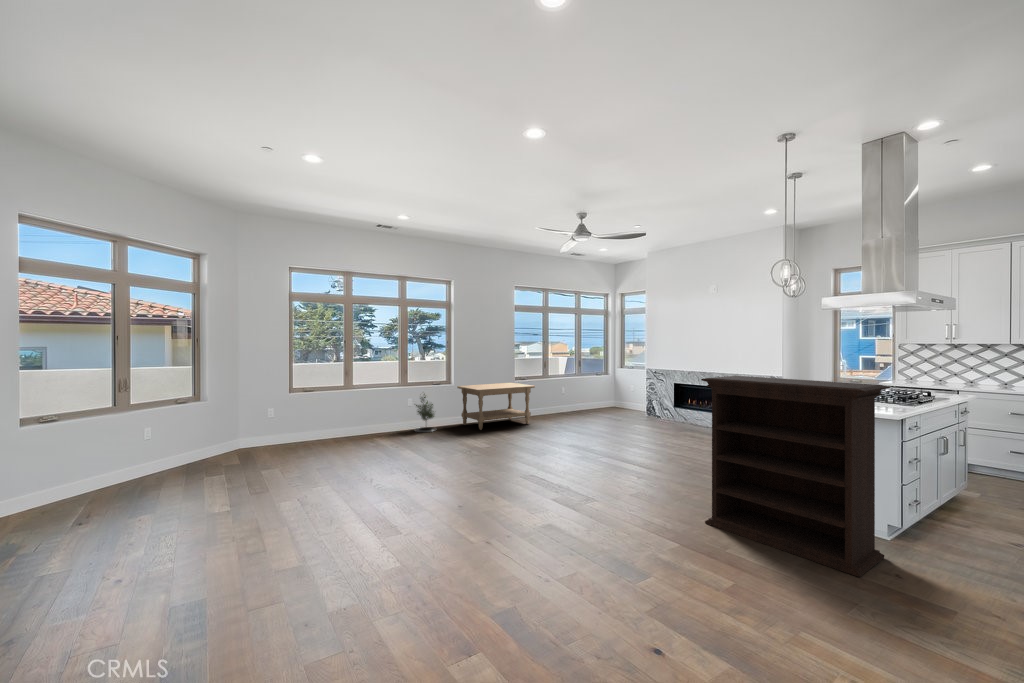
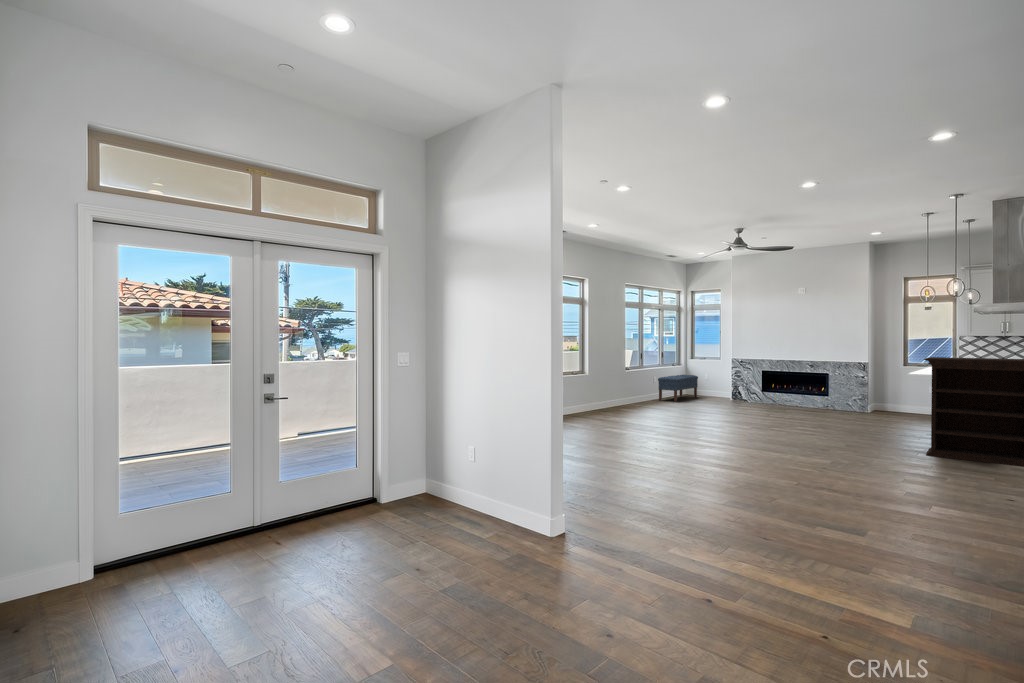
coffee table: present [457,383,535,430] -> none [595,373,660,415]
bench: none [564,385,618,415] -> present [658,375,698,402]
potted tree: present [415,394,436,432] -> none [570,381,594,418]

